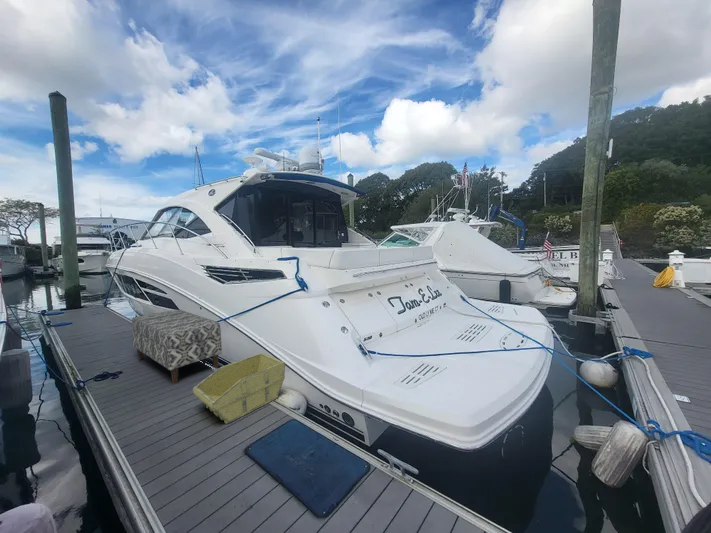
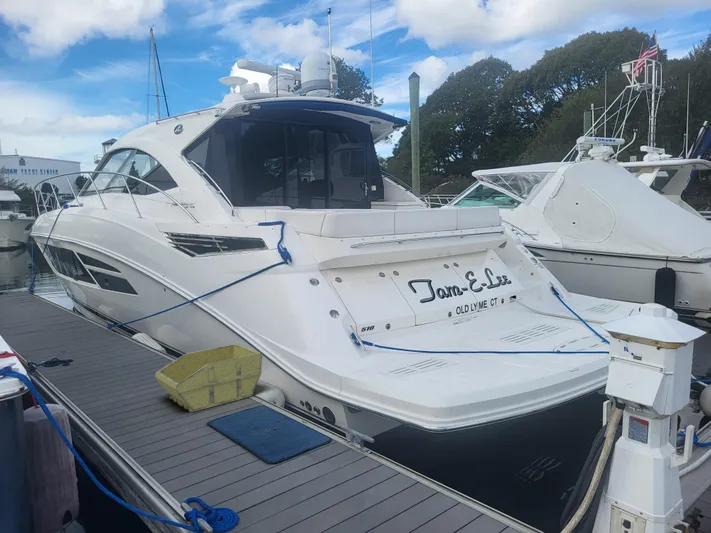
bench: present [132,309,222,384] -> none [81,292,189,378]

